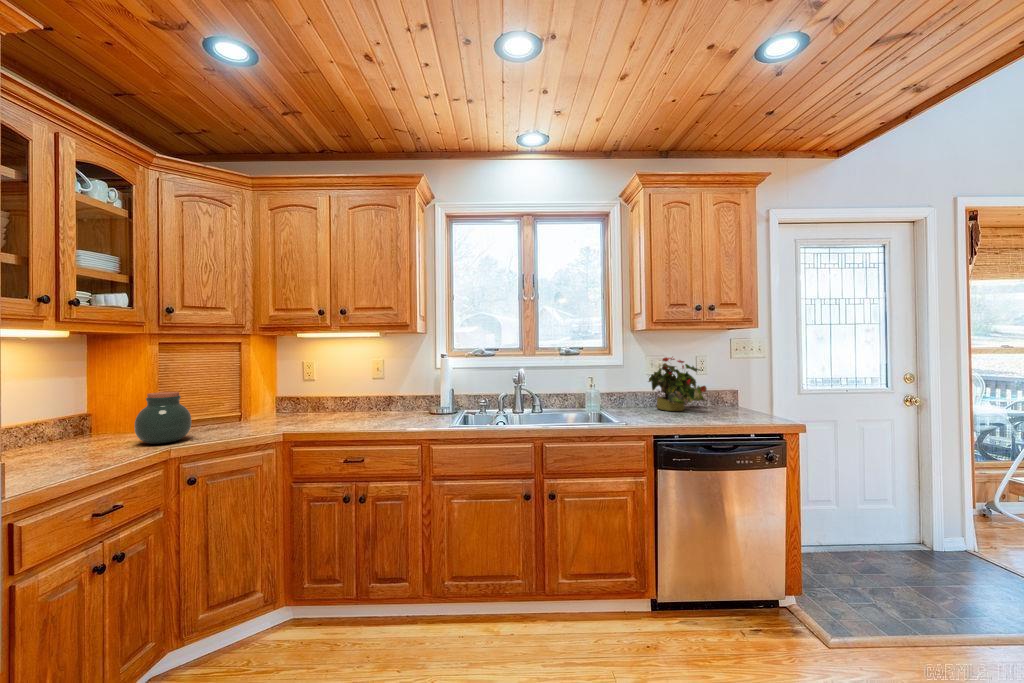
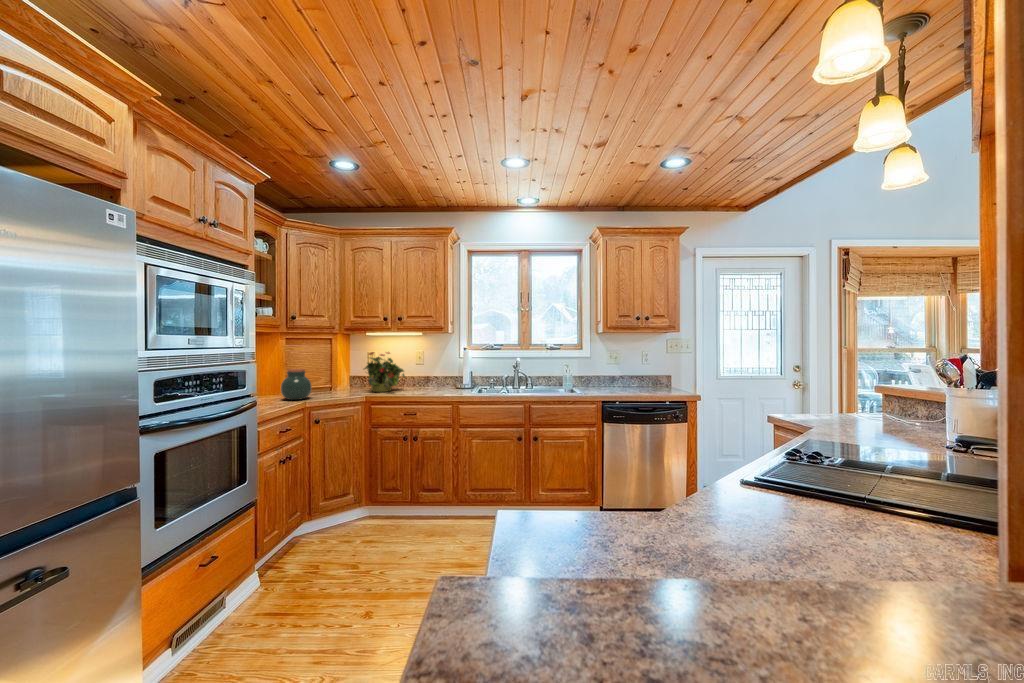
potted plant: present [649,357,707,411] -> present [364,352,405,392]

